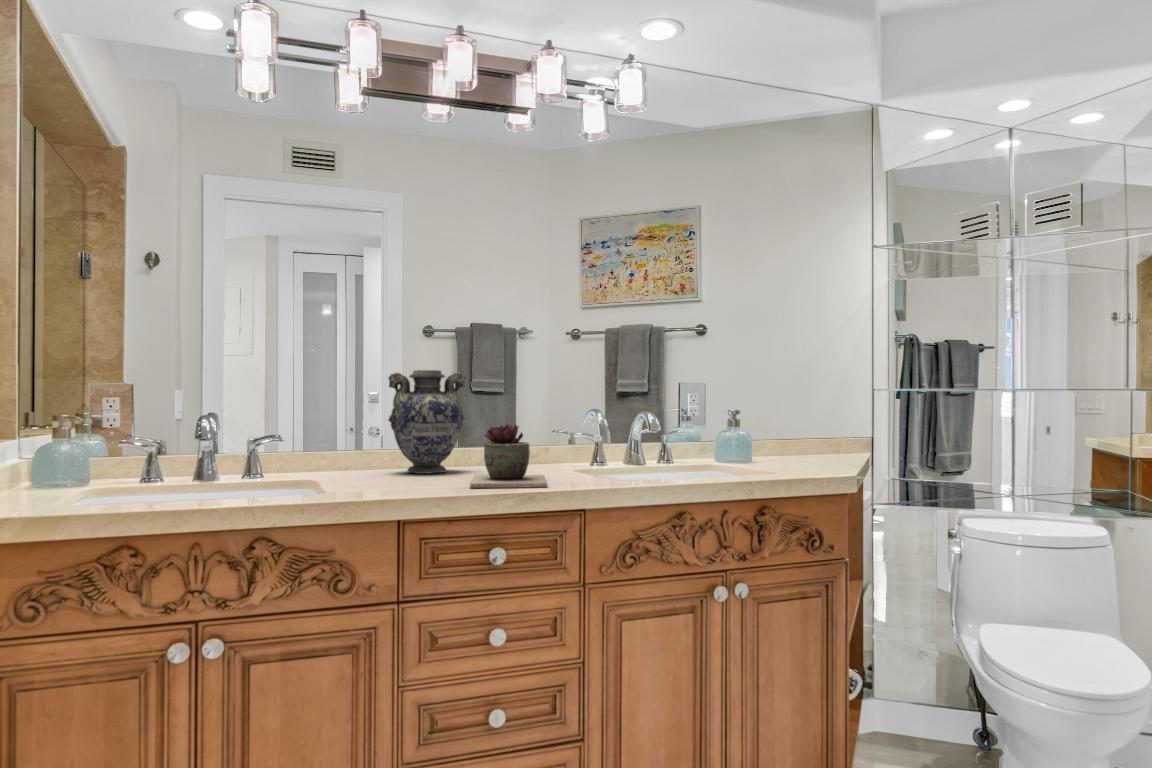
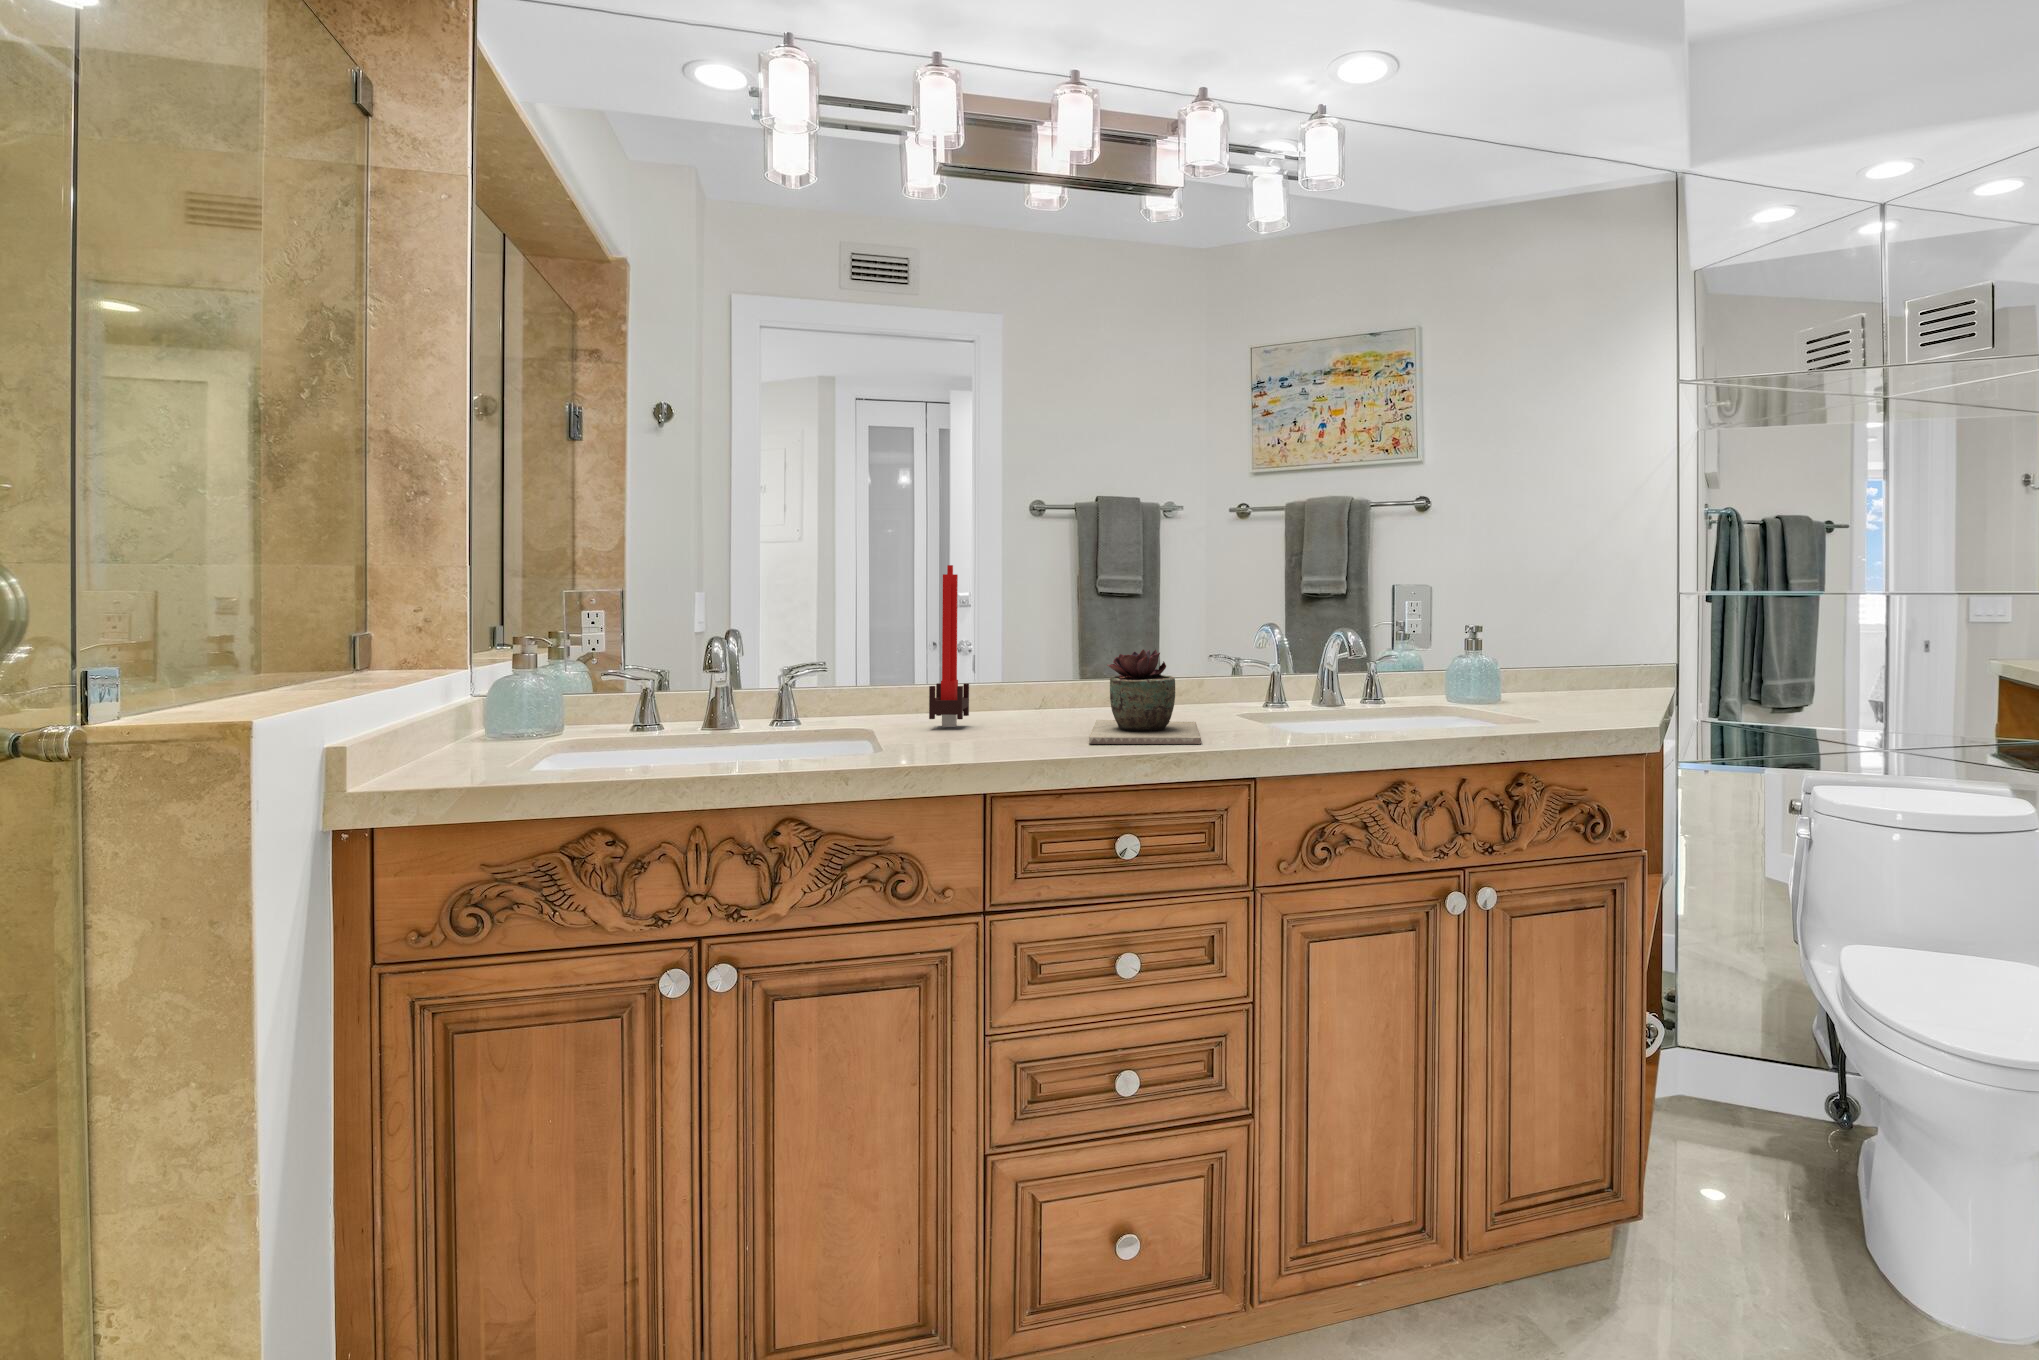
candle: none [357,367,385,480] -> present [929,565,969,727]
decorative vase: present [388,370,465,474] -> none [975,568,1084,716]

